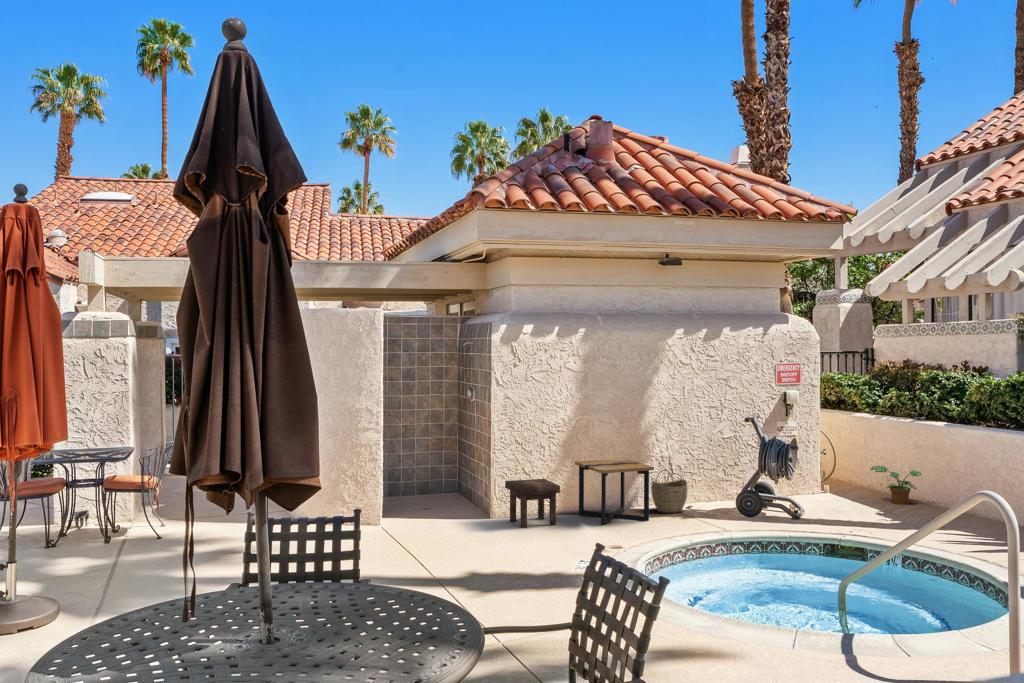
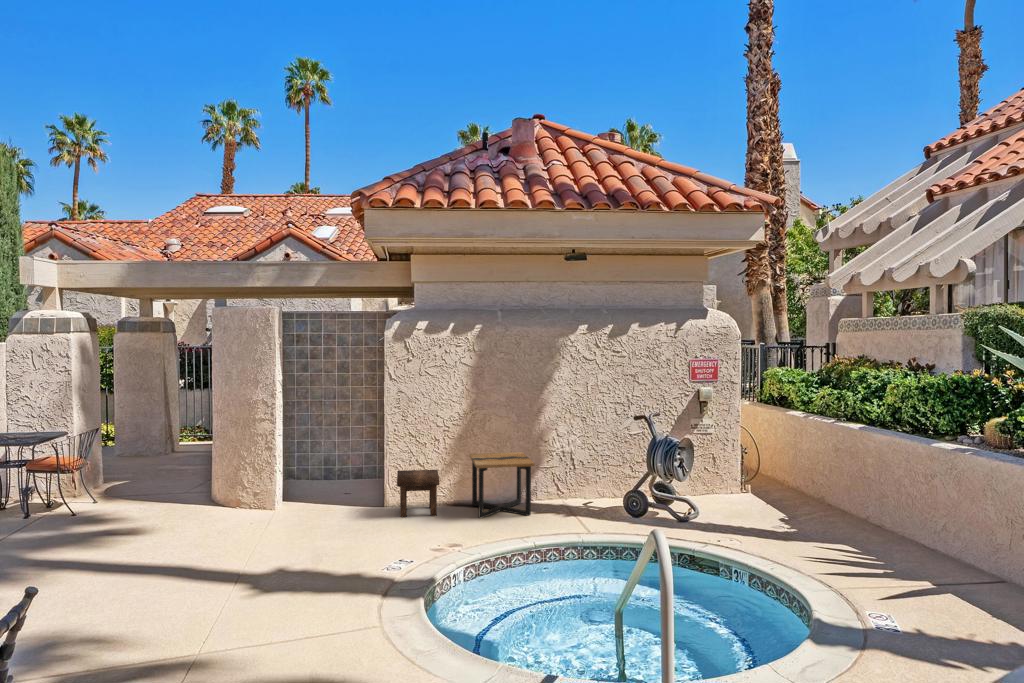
potted plant: present [871,466,921,505] -> none [789,467,841,510]
woven basket: present [651,470,687,513] -> none [547,464,582,508]

